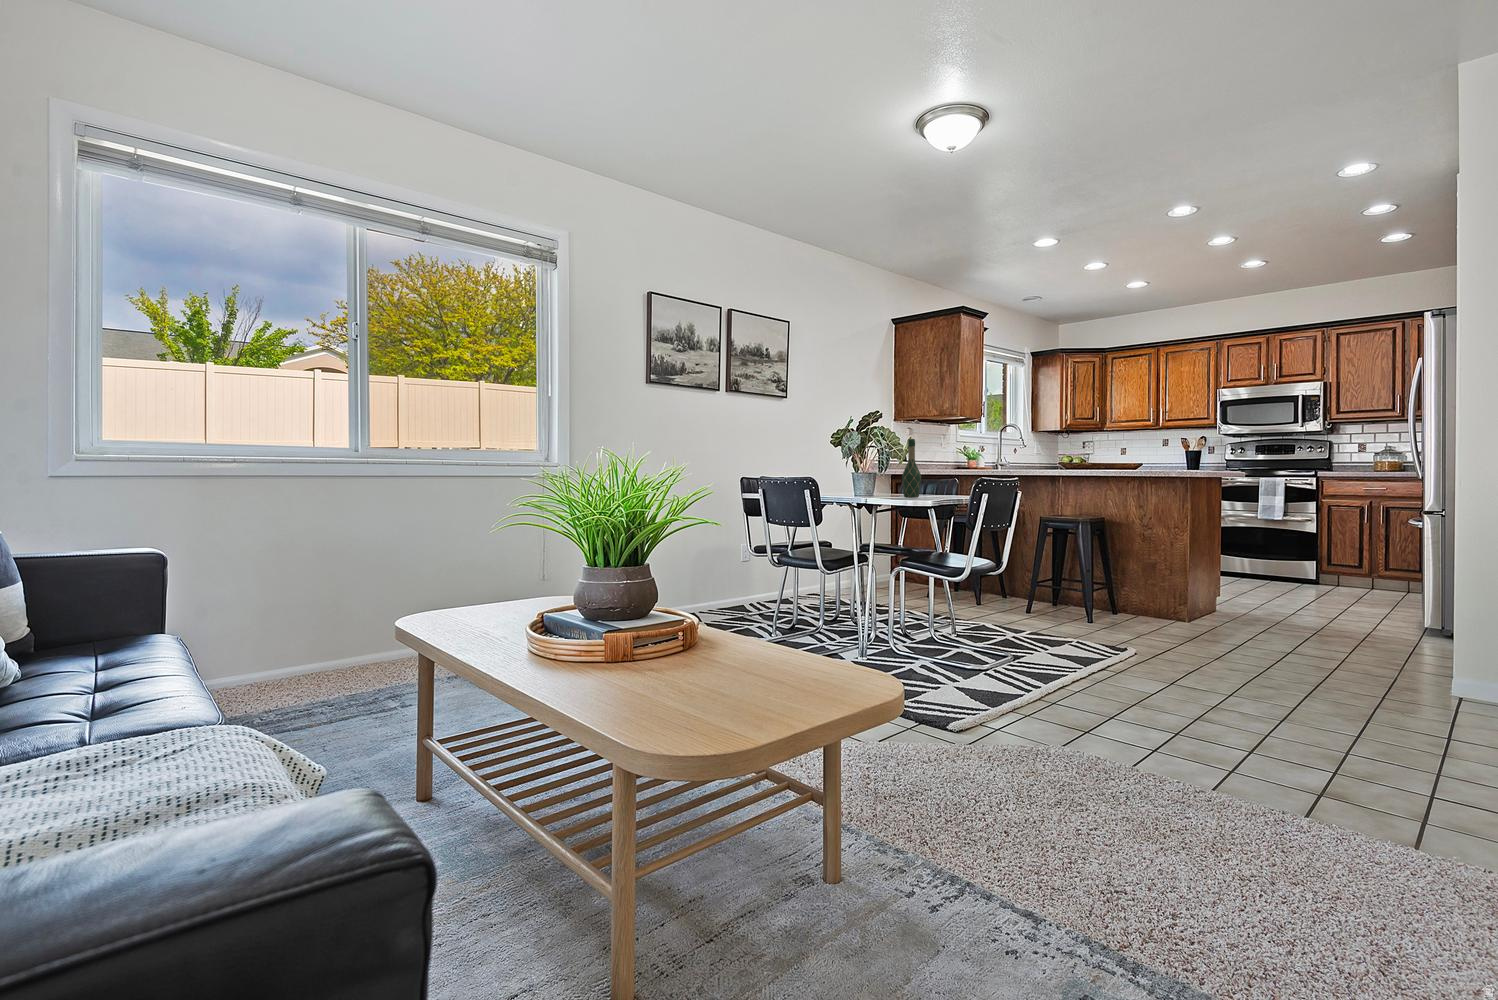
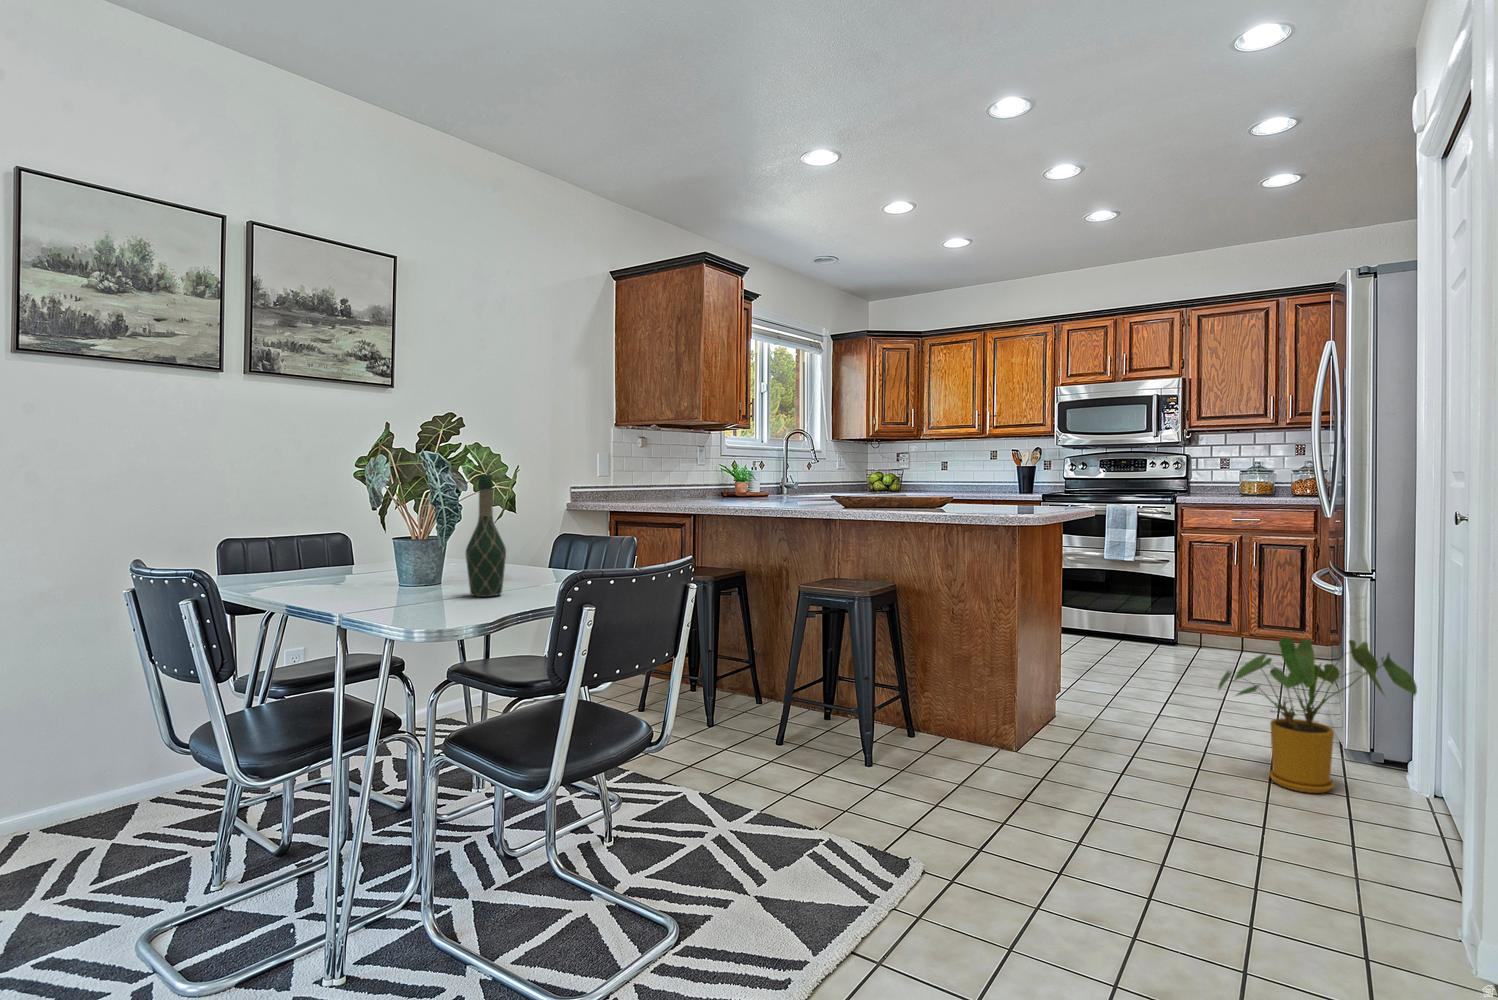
house plant: none [1323,544,1453,639] -> present [1218,637,1417,793]

